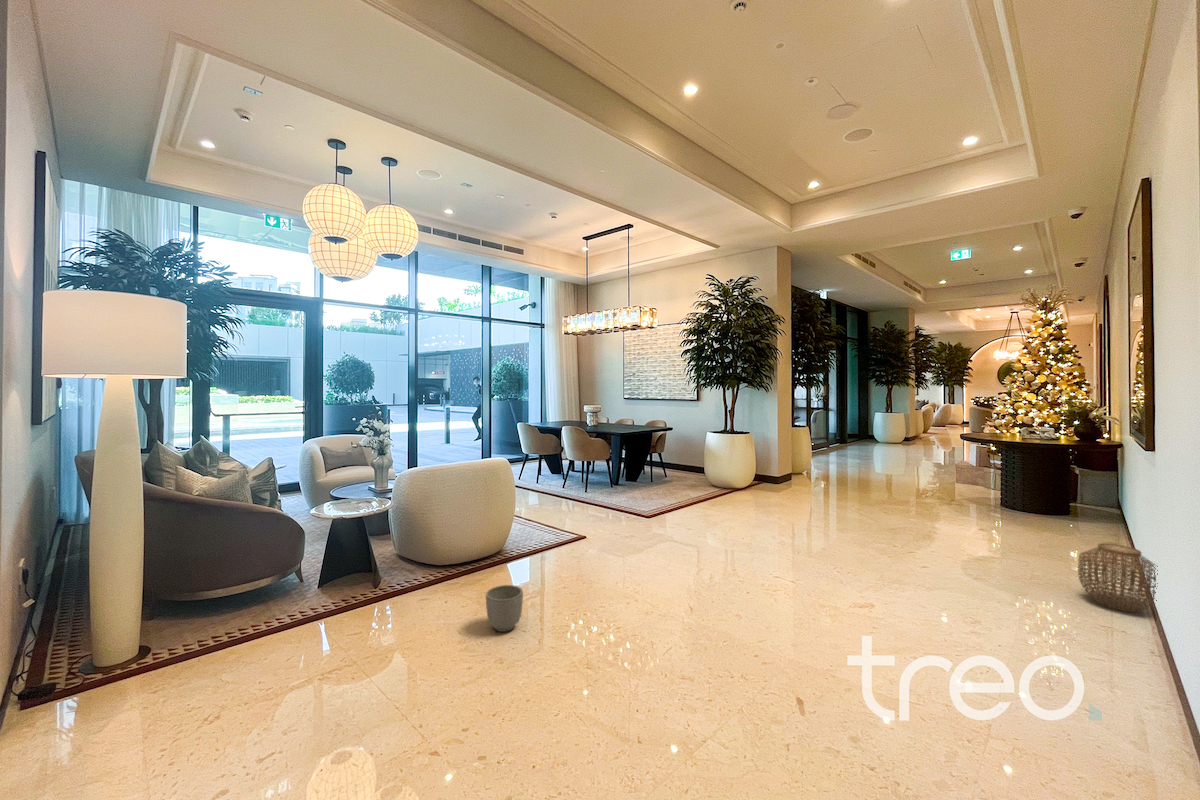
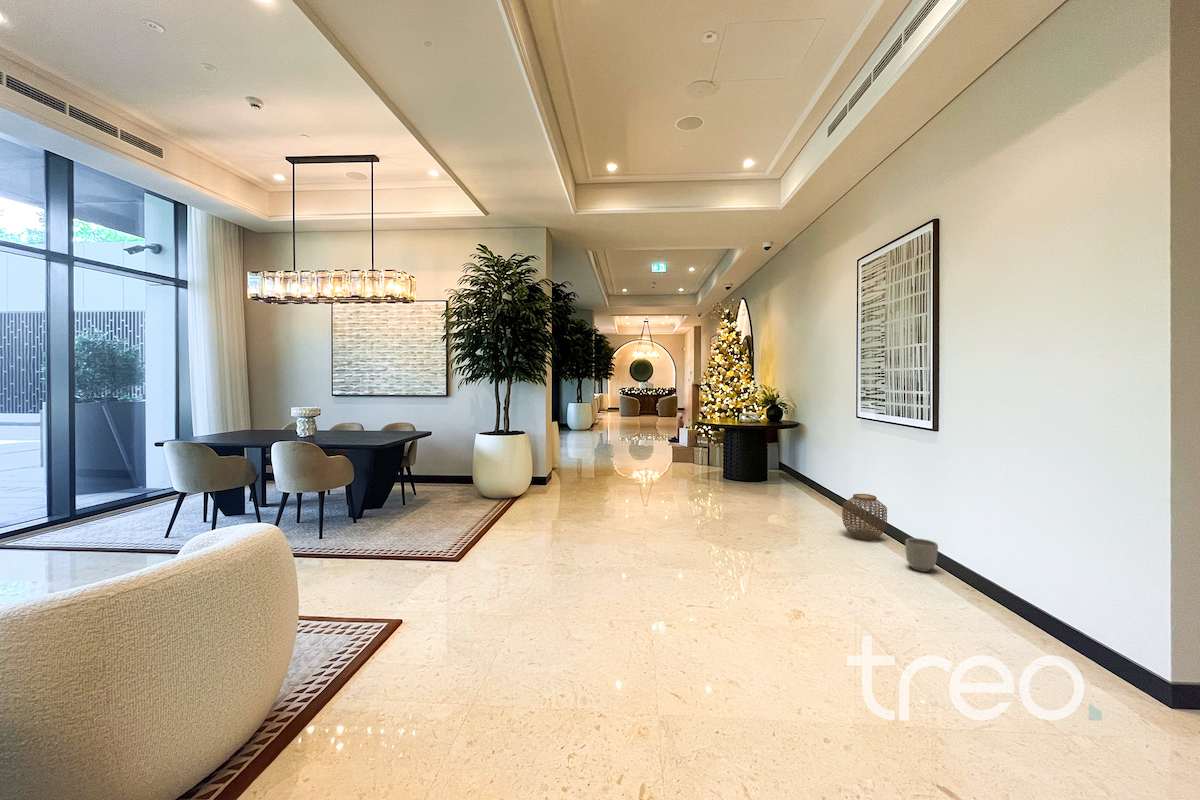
planter: present [486,585,523,632] -> present [905,538,938,572]

